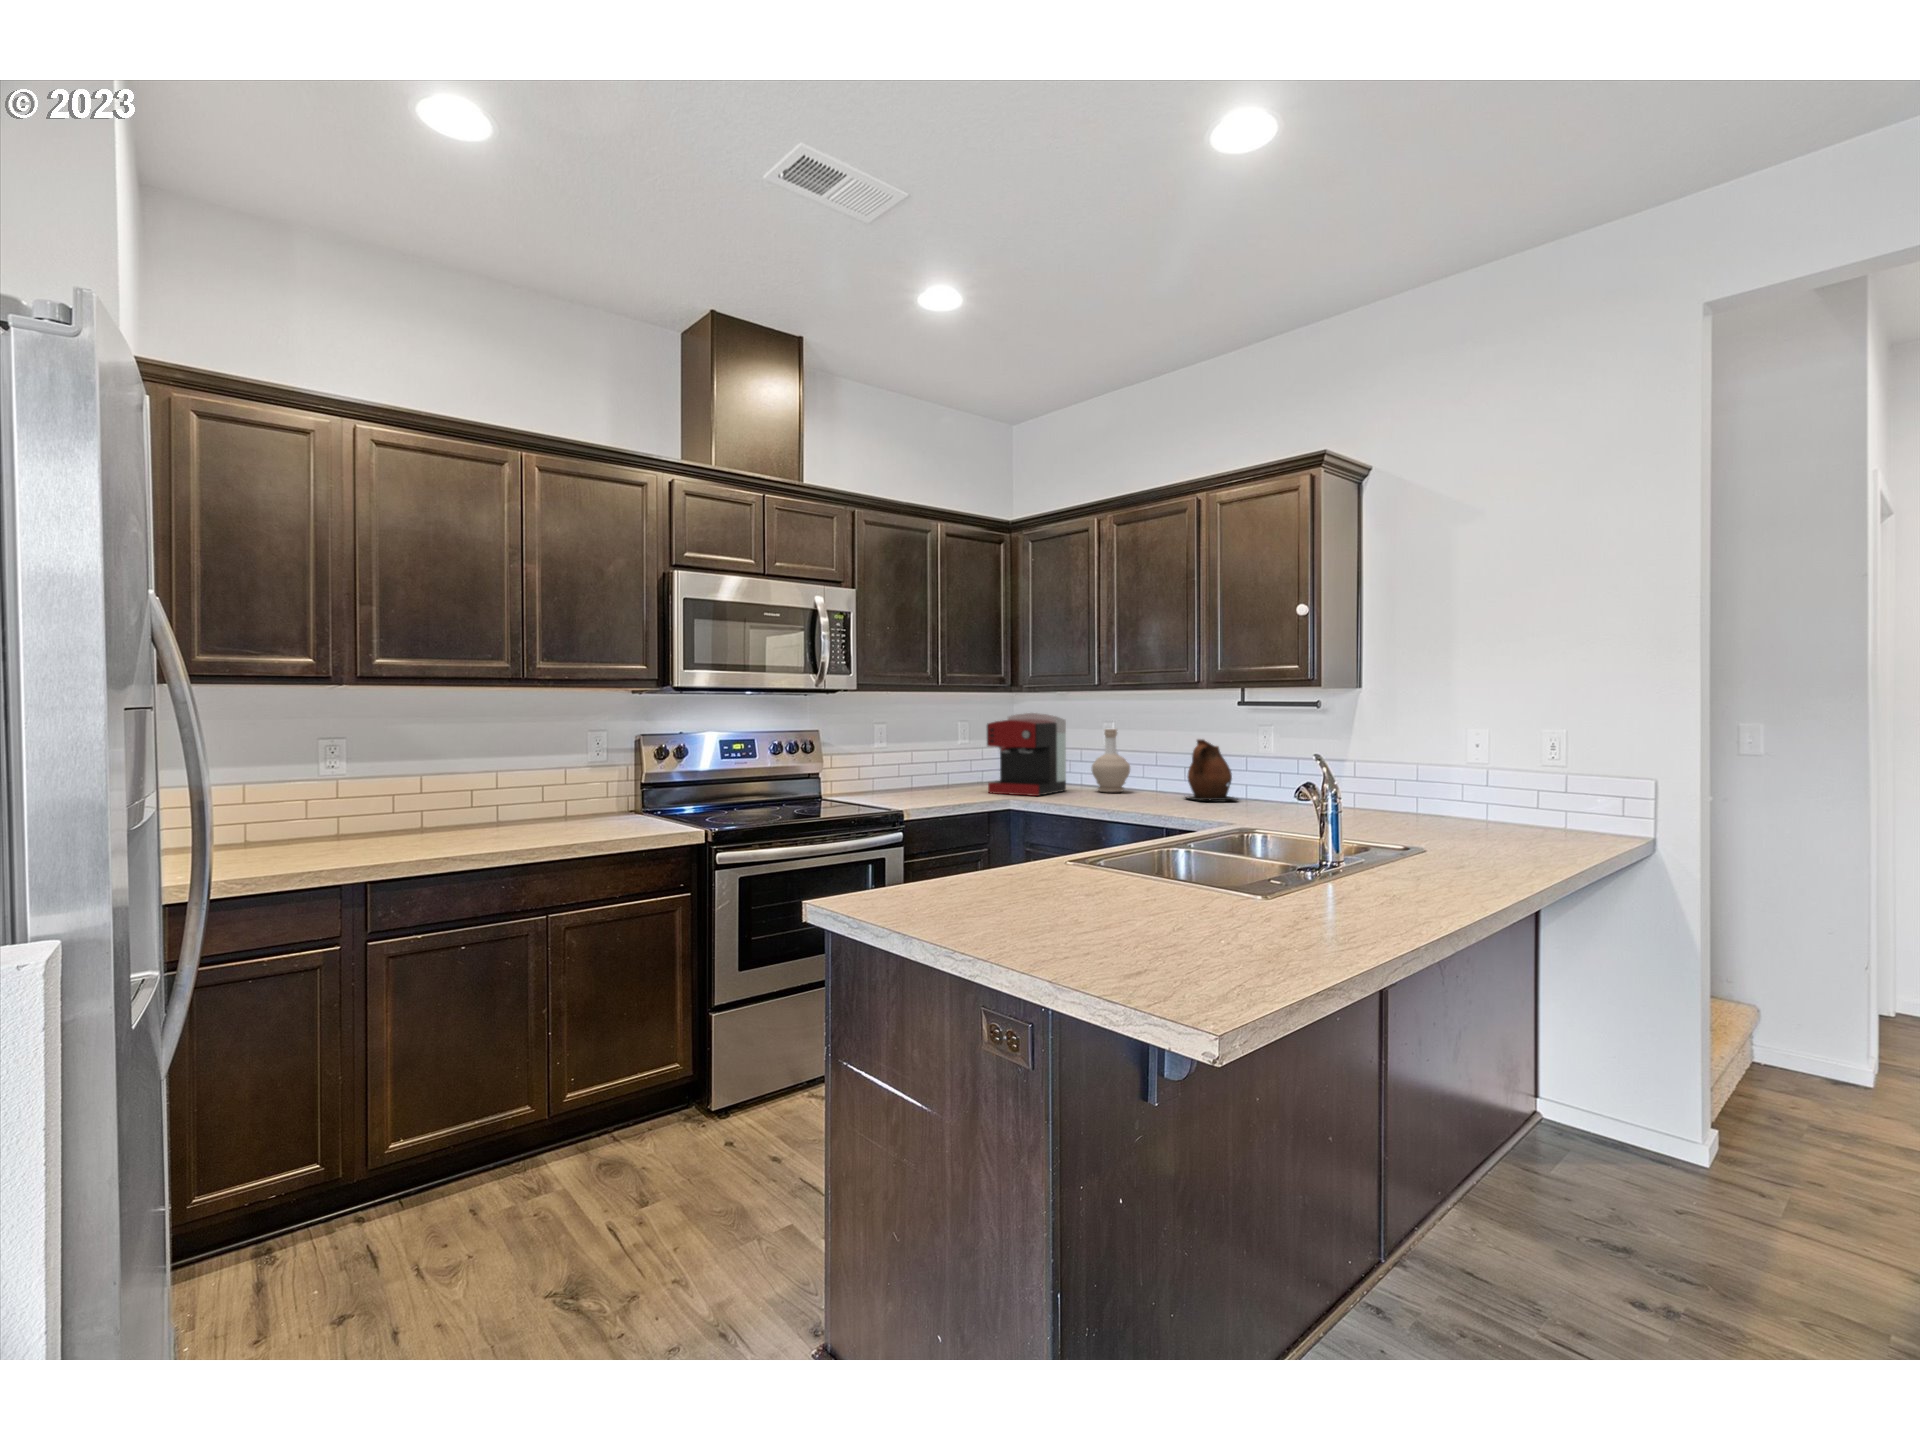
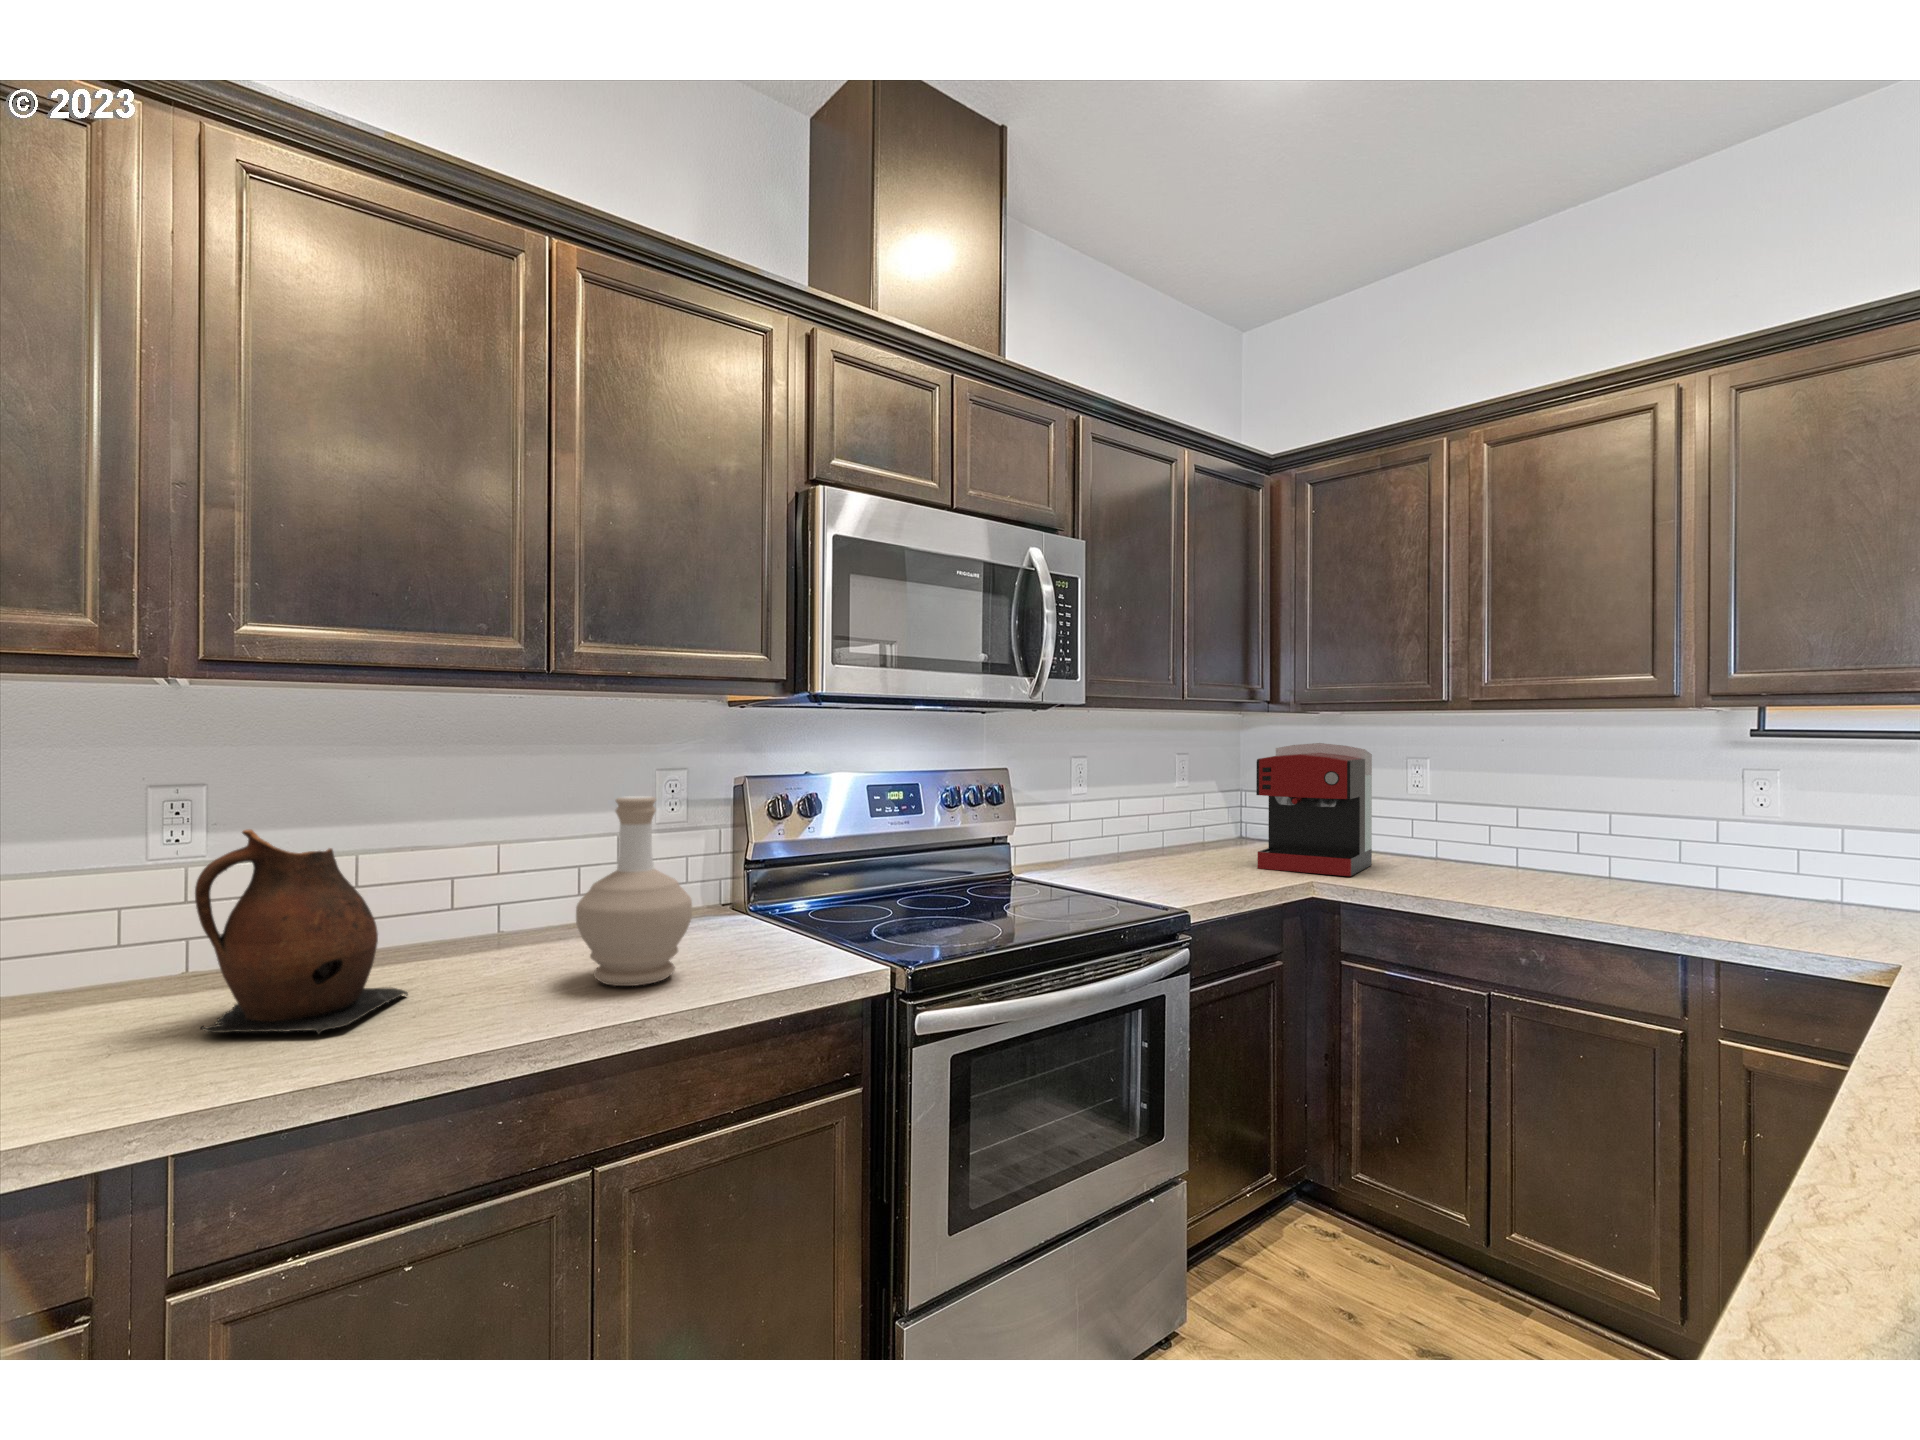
bottle: present [1092,729,1130,792] -> present [576,796,692,986]
ceramic pitcher: present [1185,739,1237,800] -> present [195,829,408,1034]

